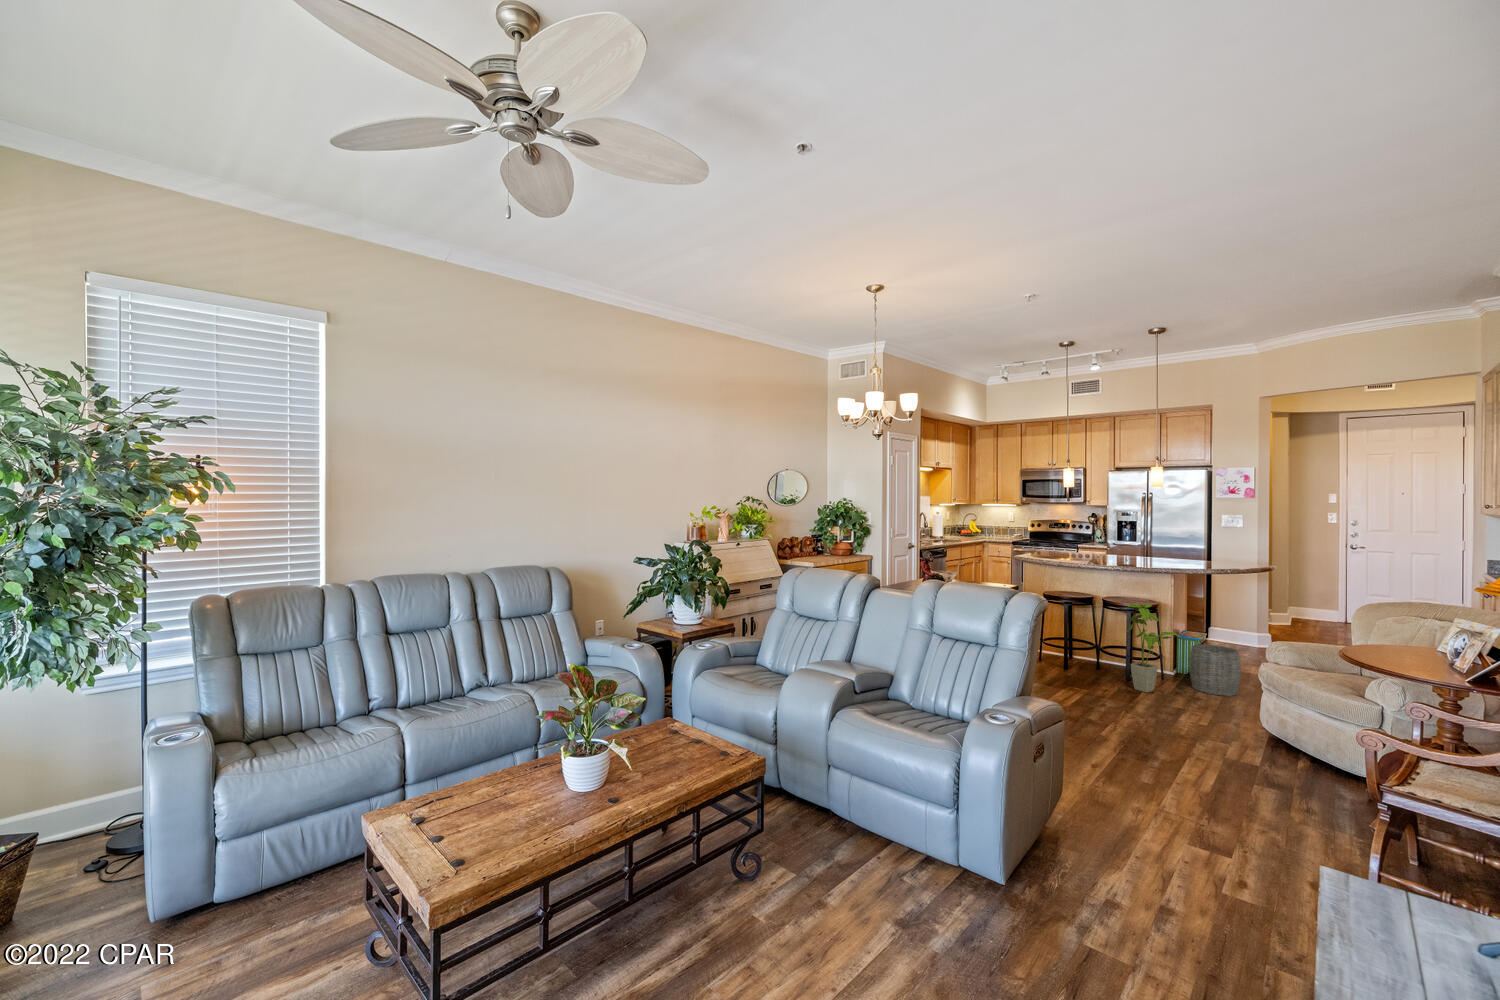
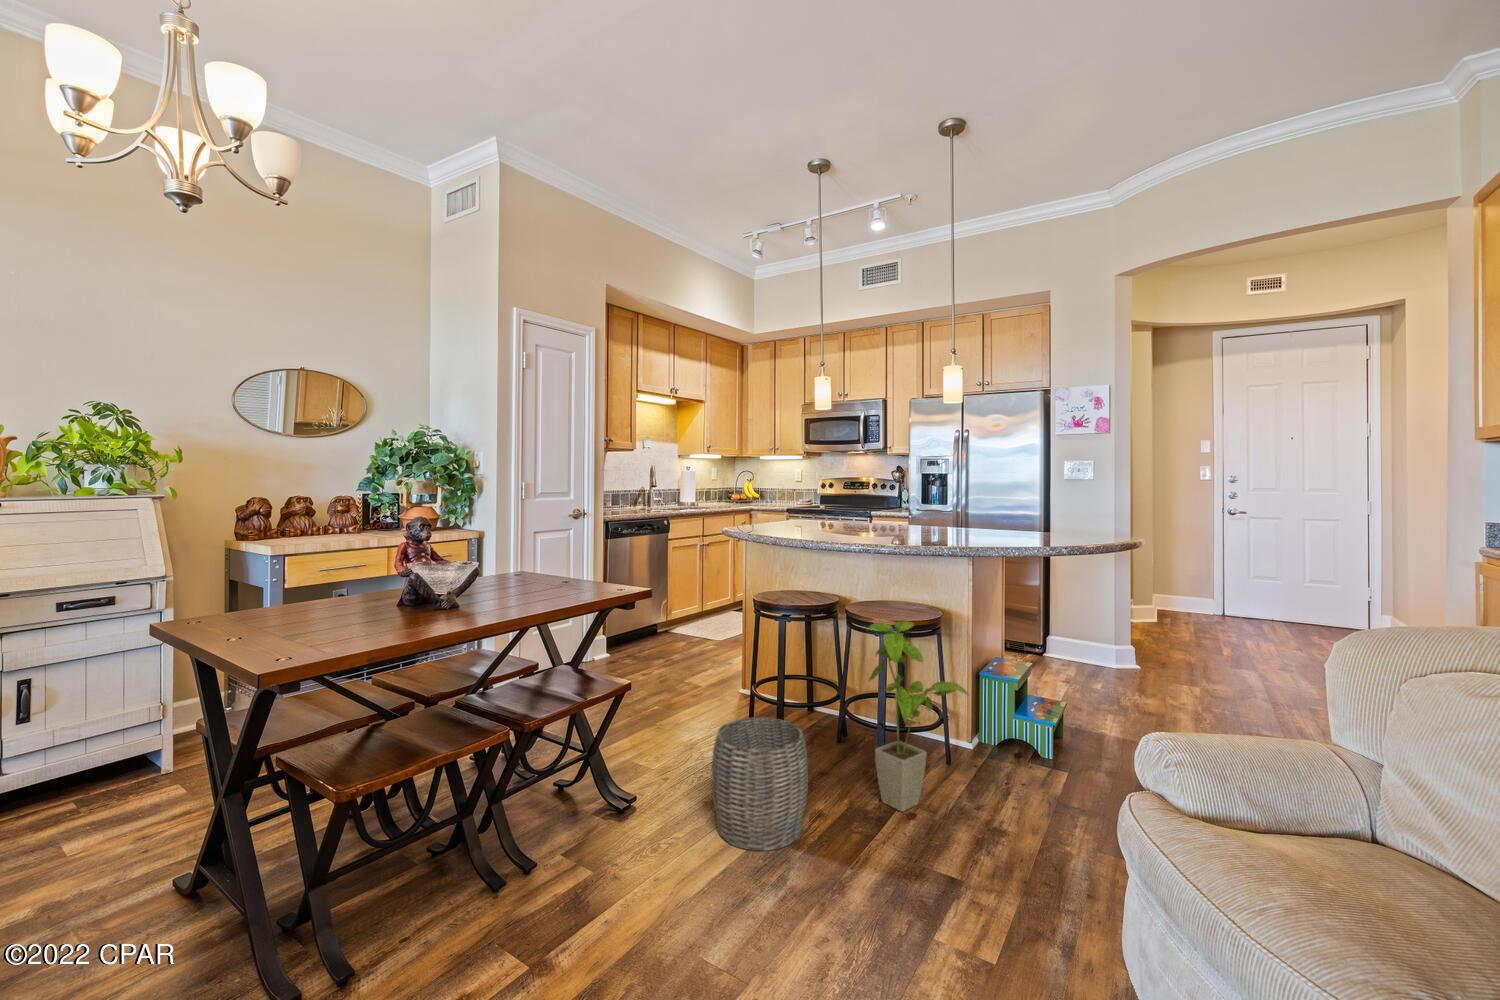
woven basket: present [1189,644,1241,696] -> present [712,717,808,851]

